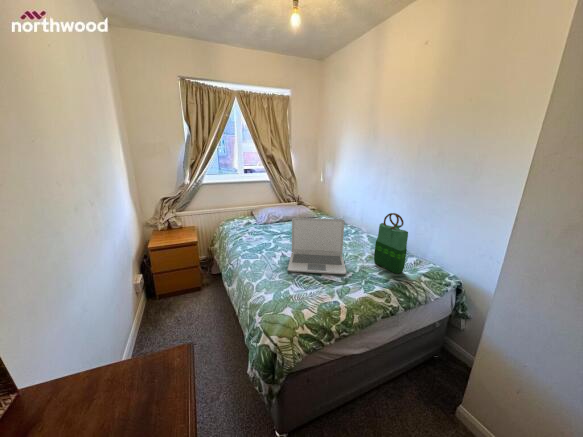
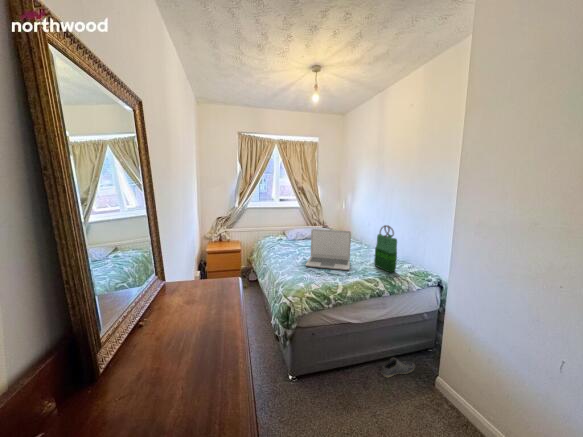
shoe: none [390,382,427,410] -> present [381,358,414,378]

